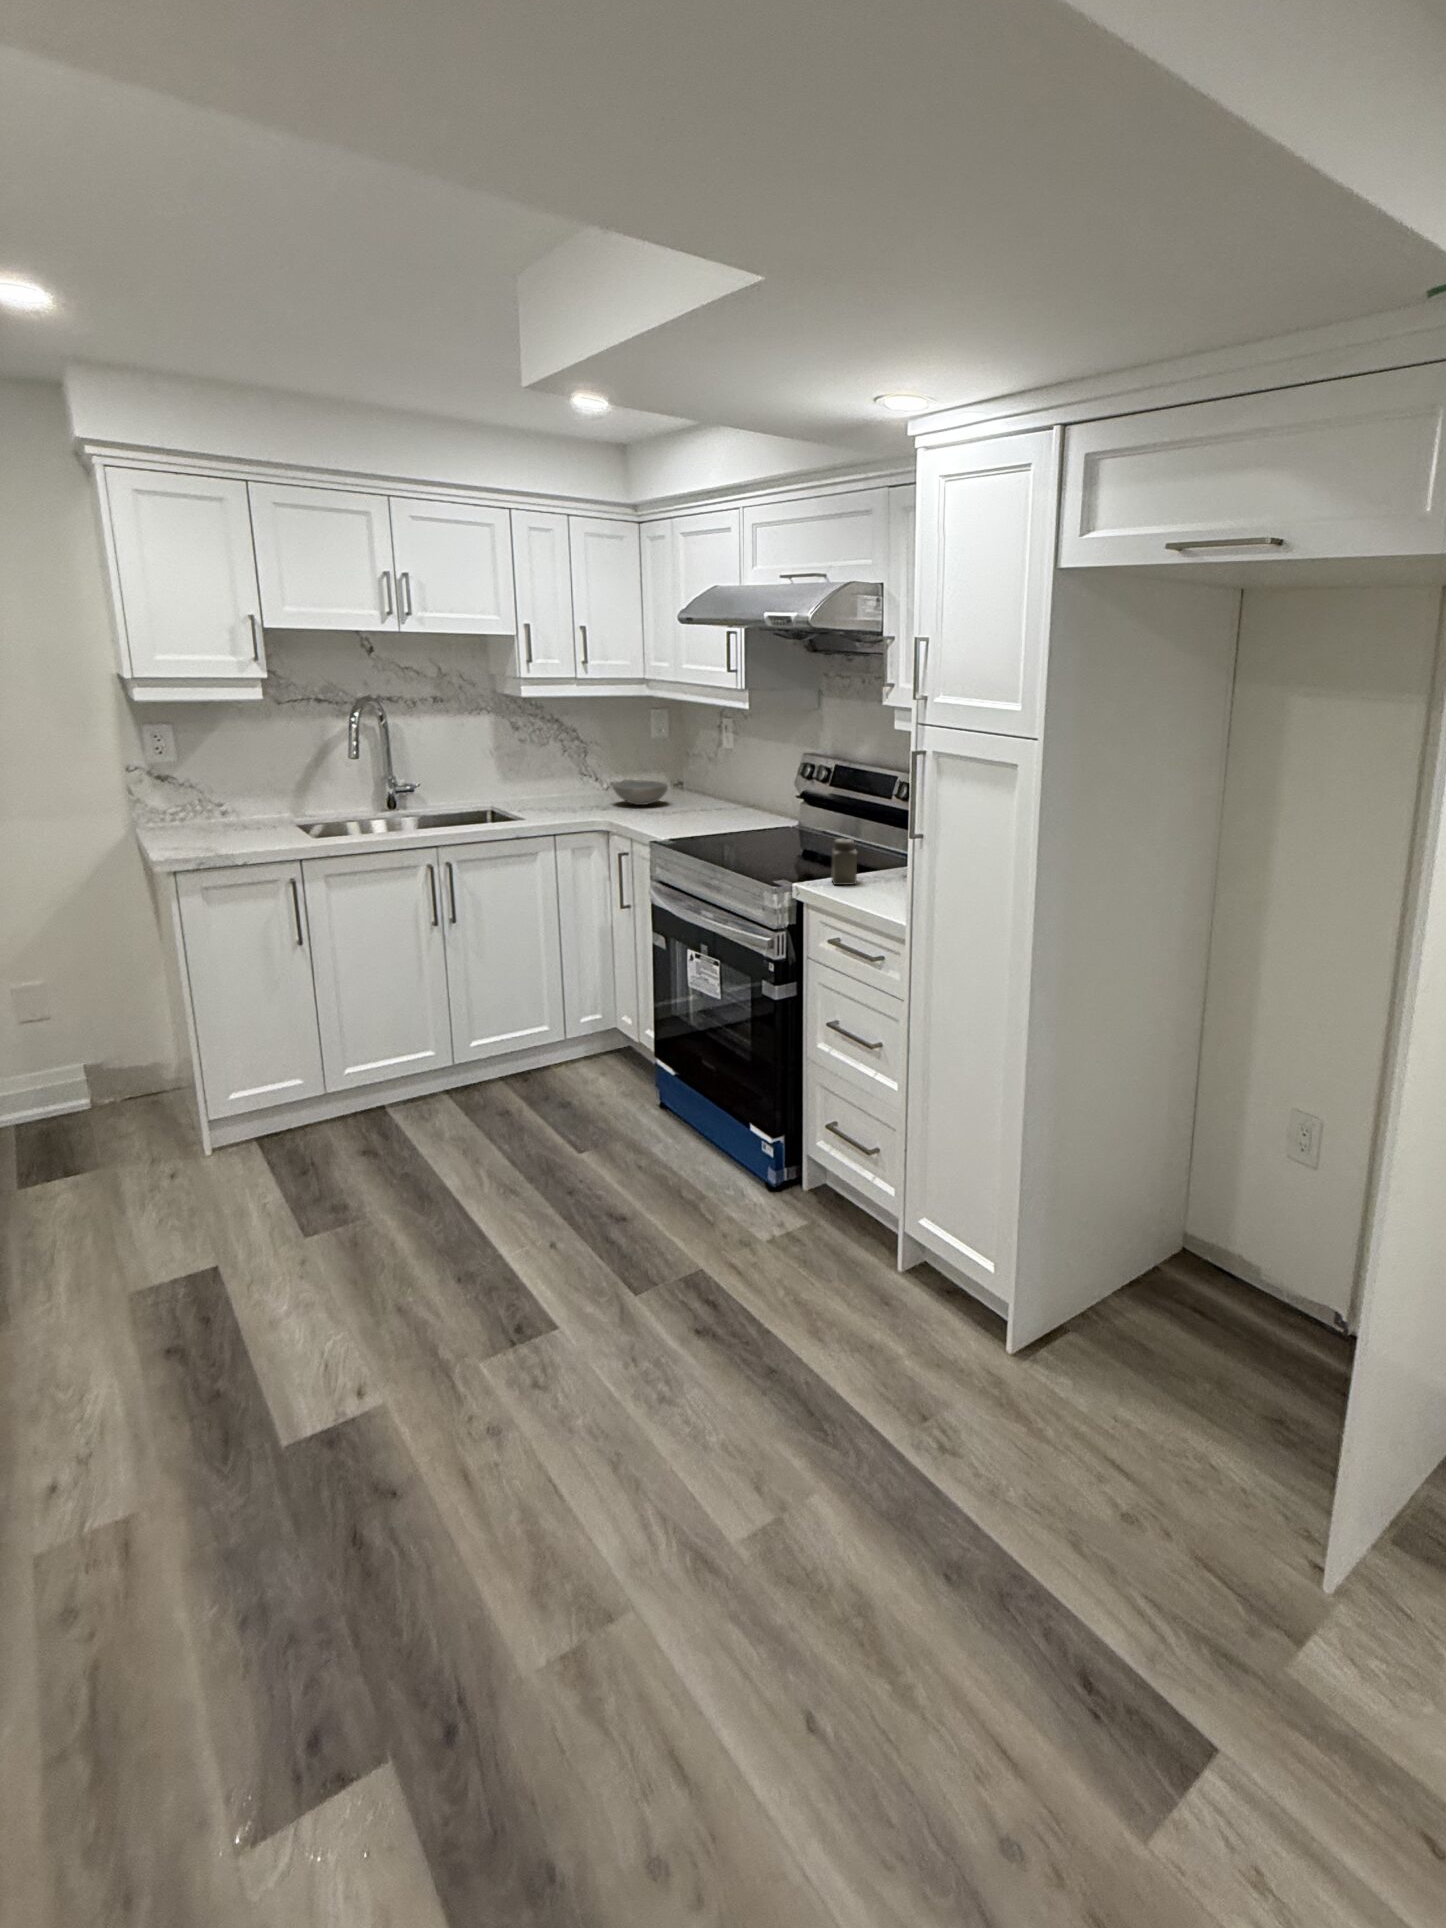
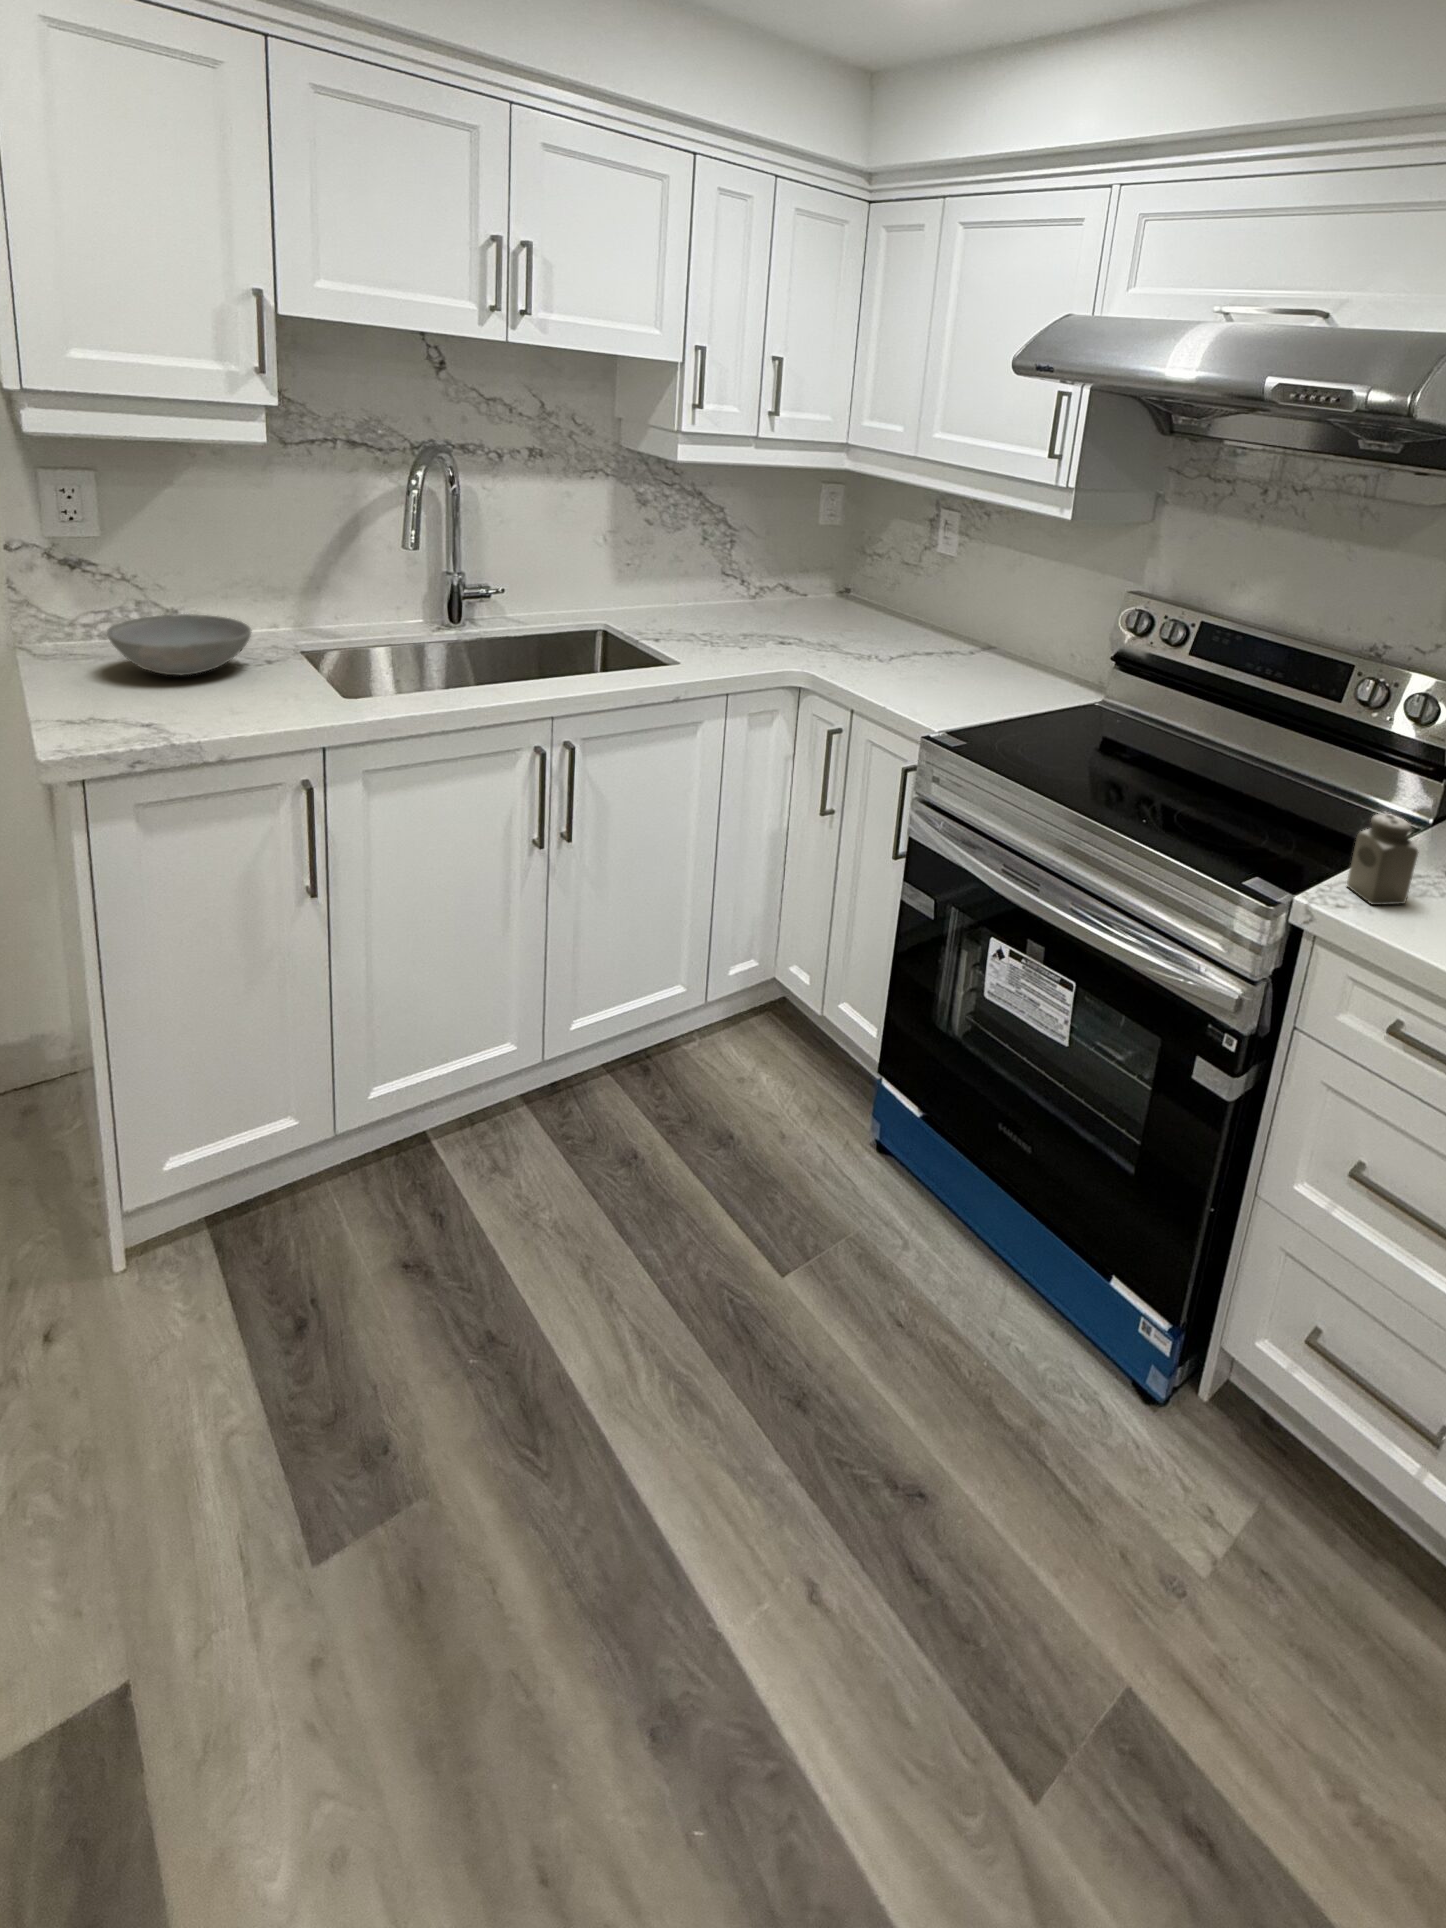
bowl: present [612,780,668,805] -> present [107,614,252,676]

